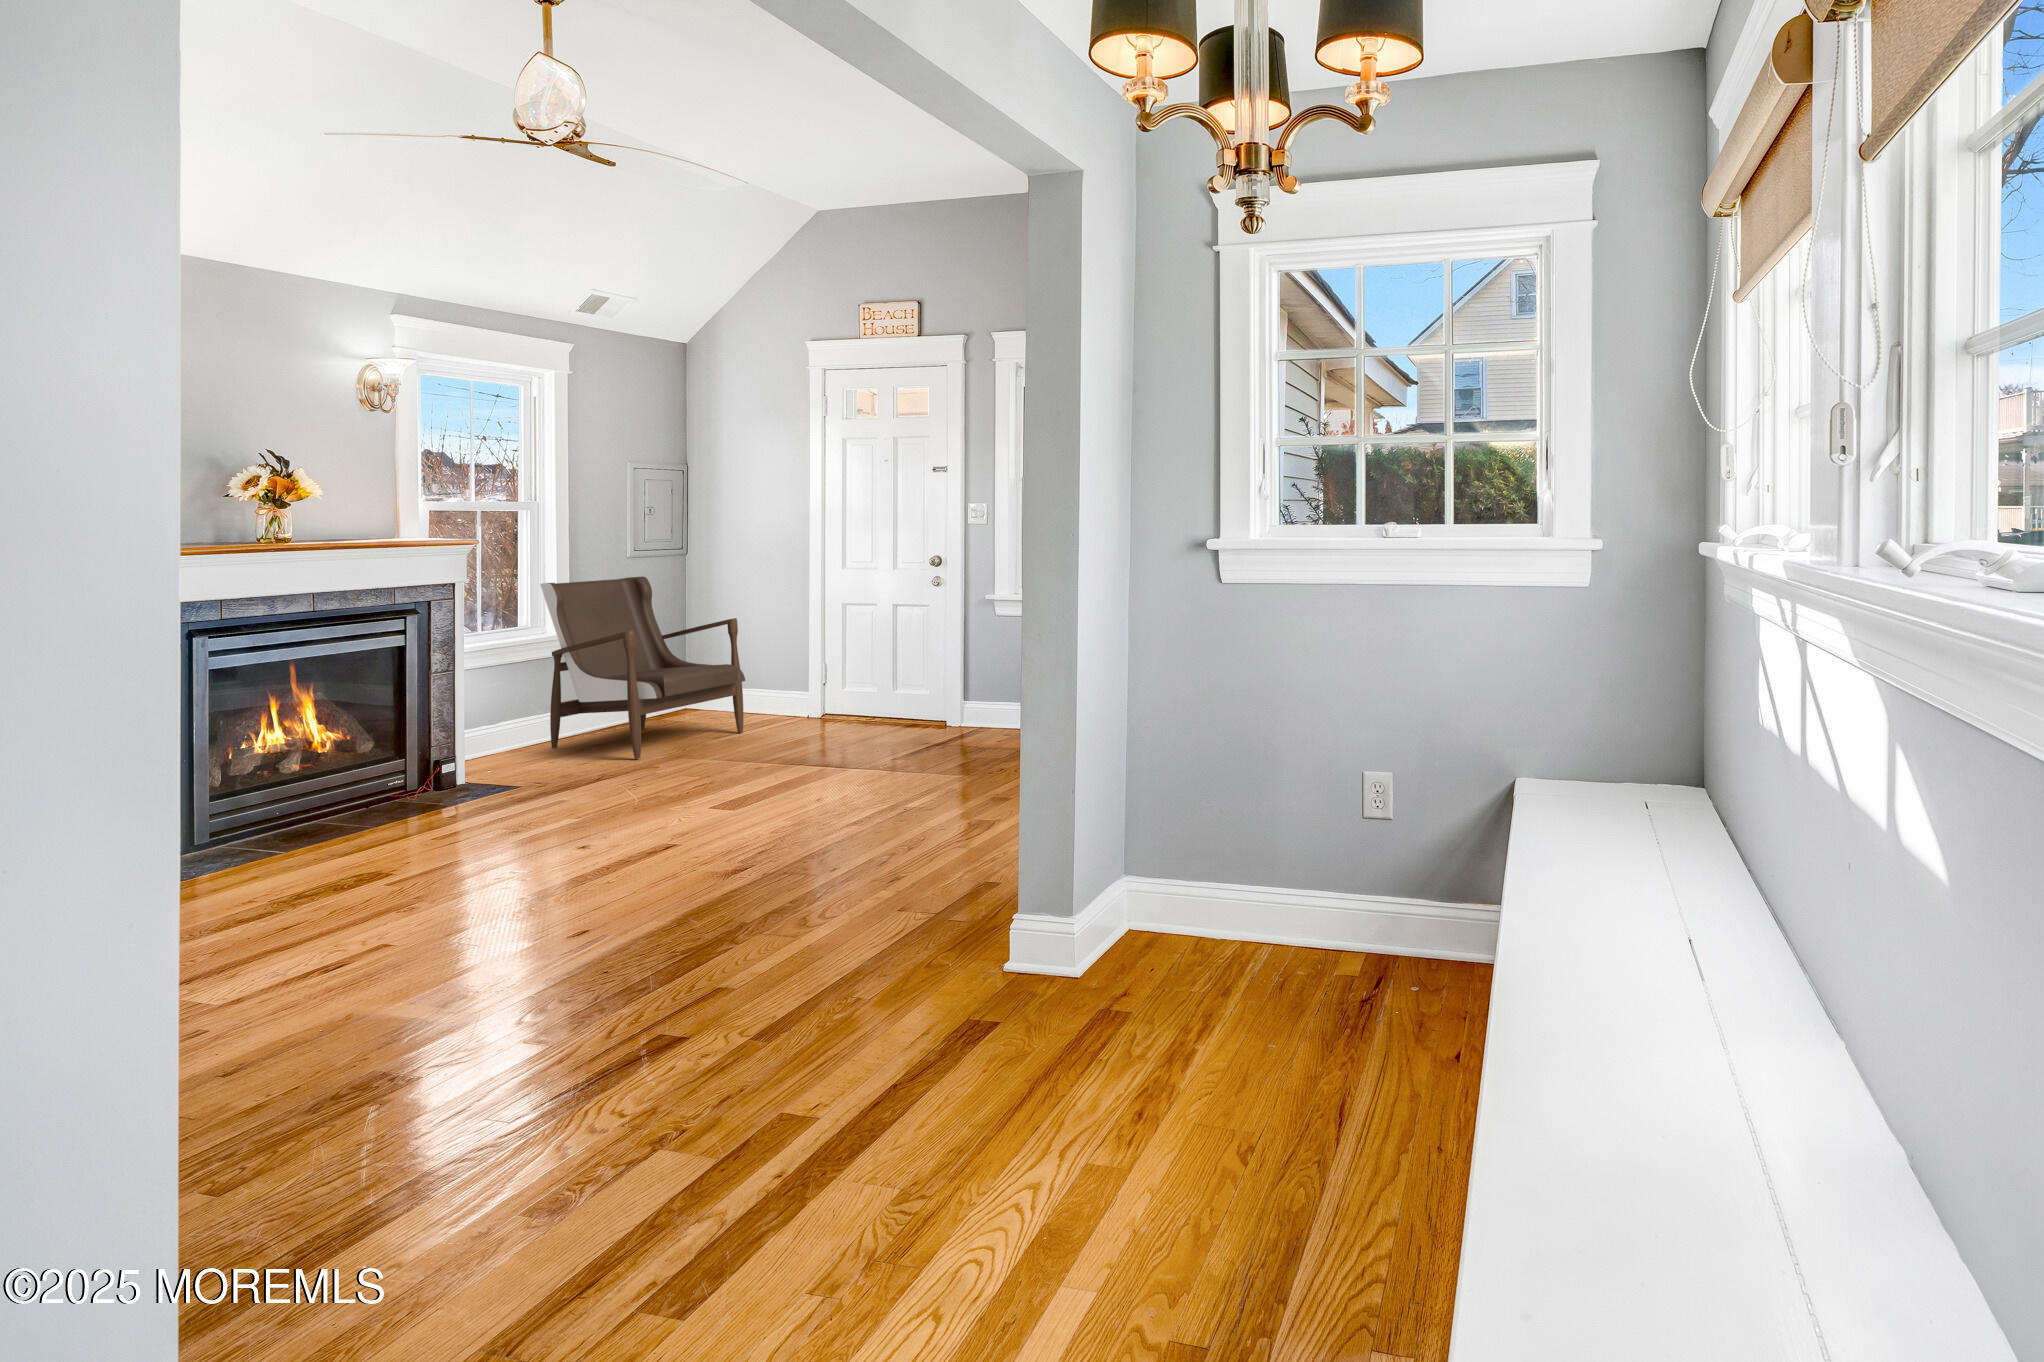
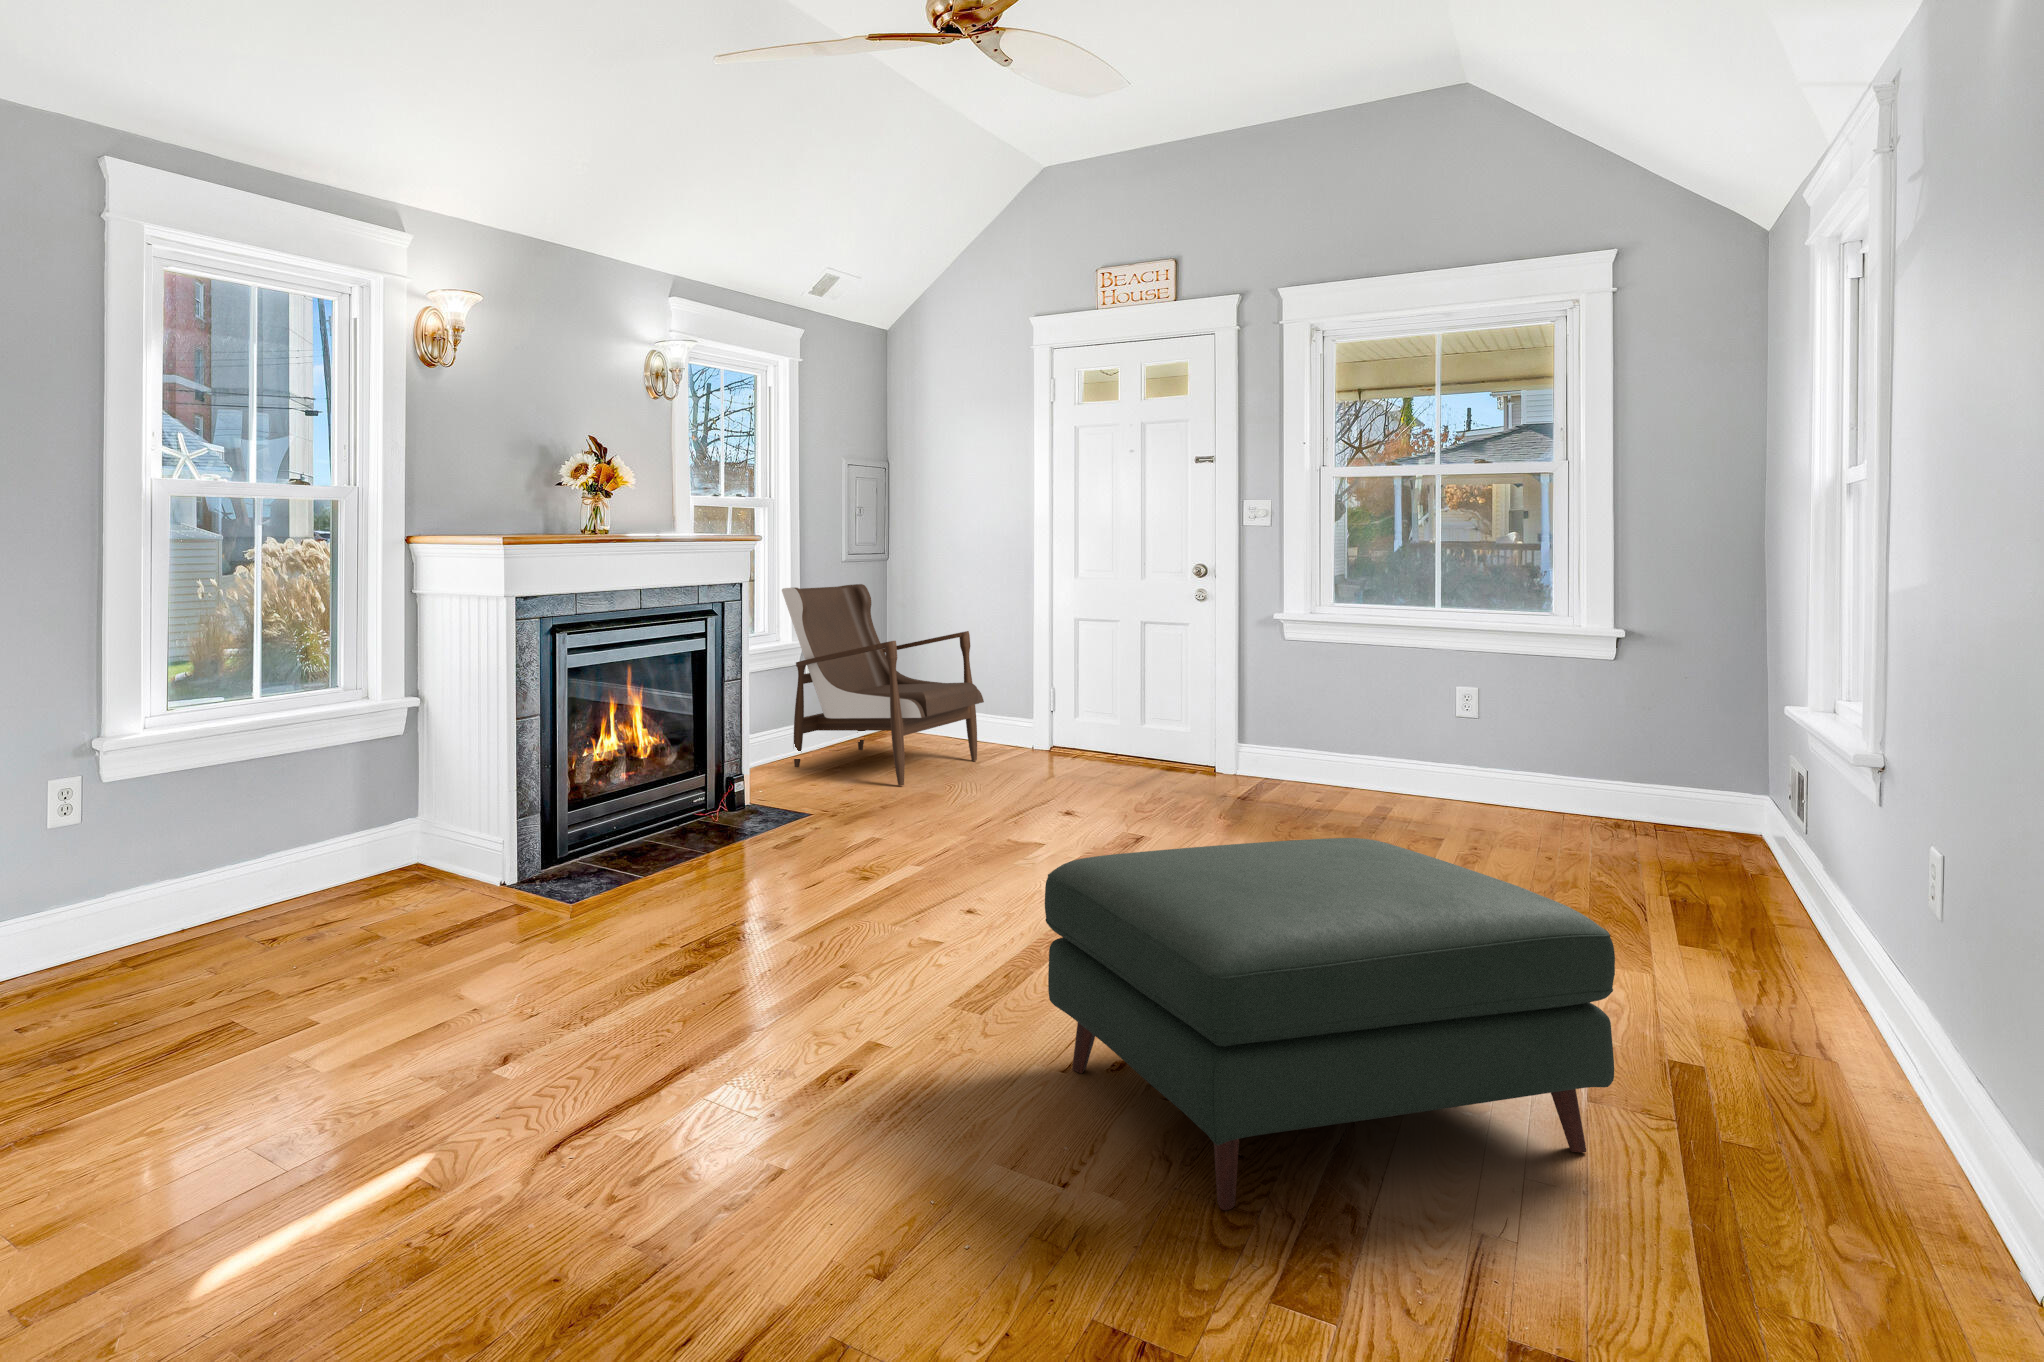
ottoman: none [458,776,813,1023] -> present [1045,838,1615,1210]

